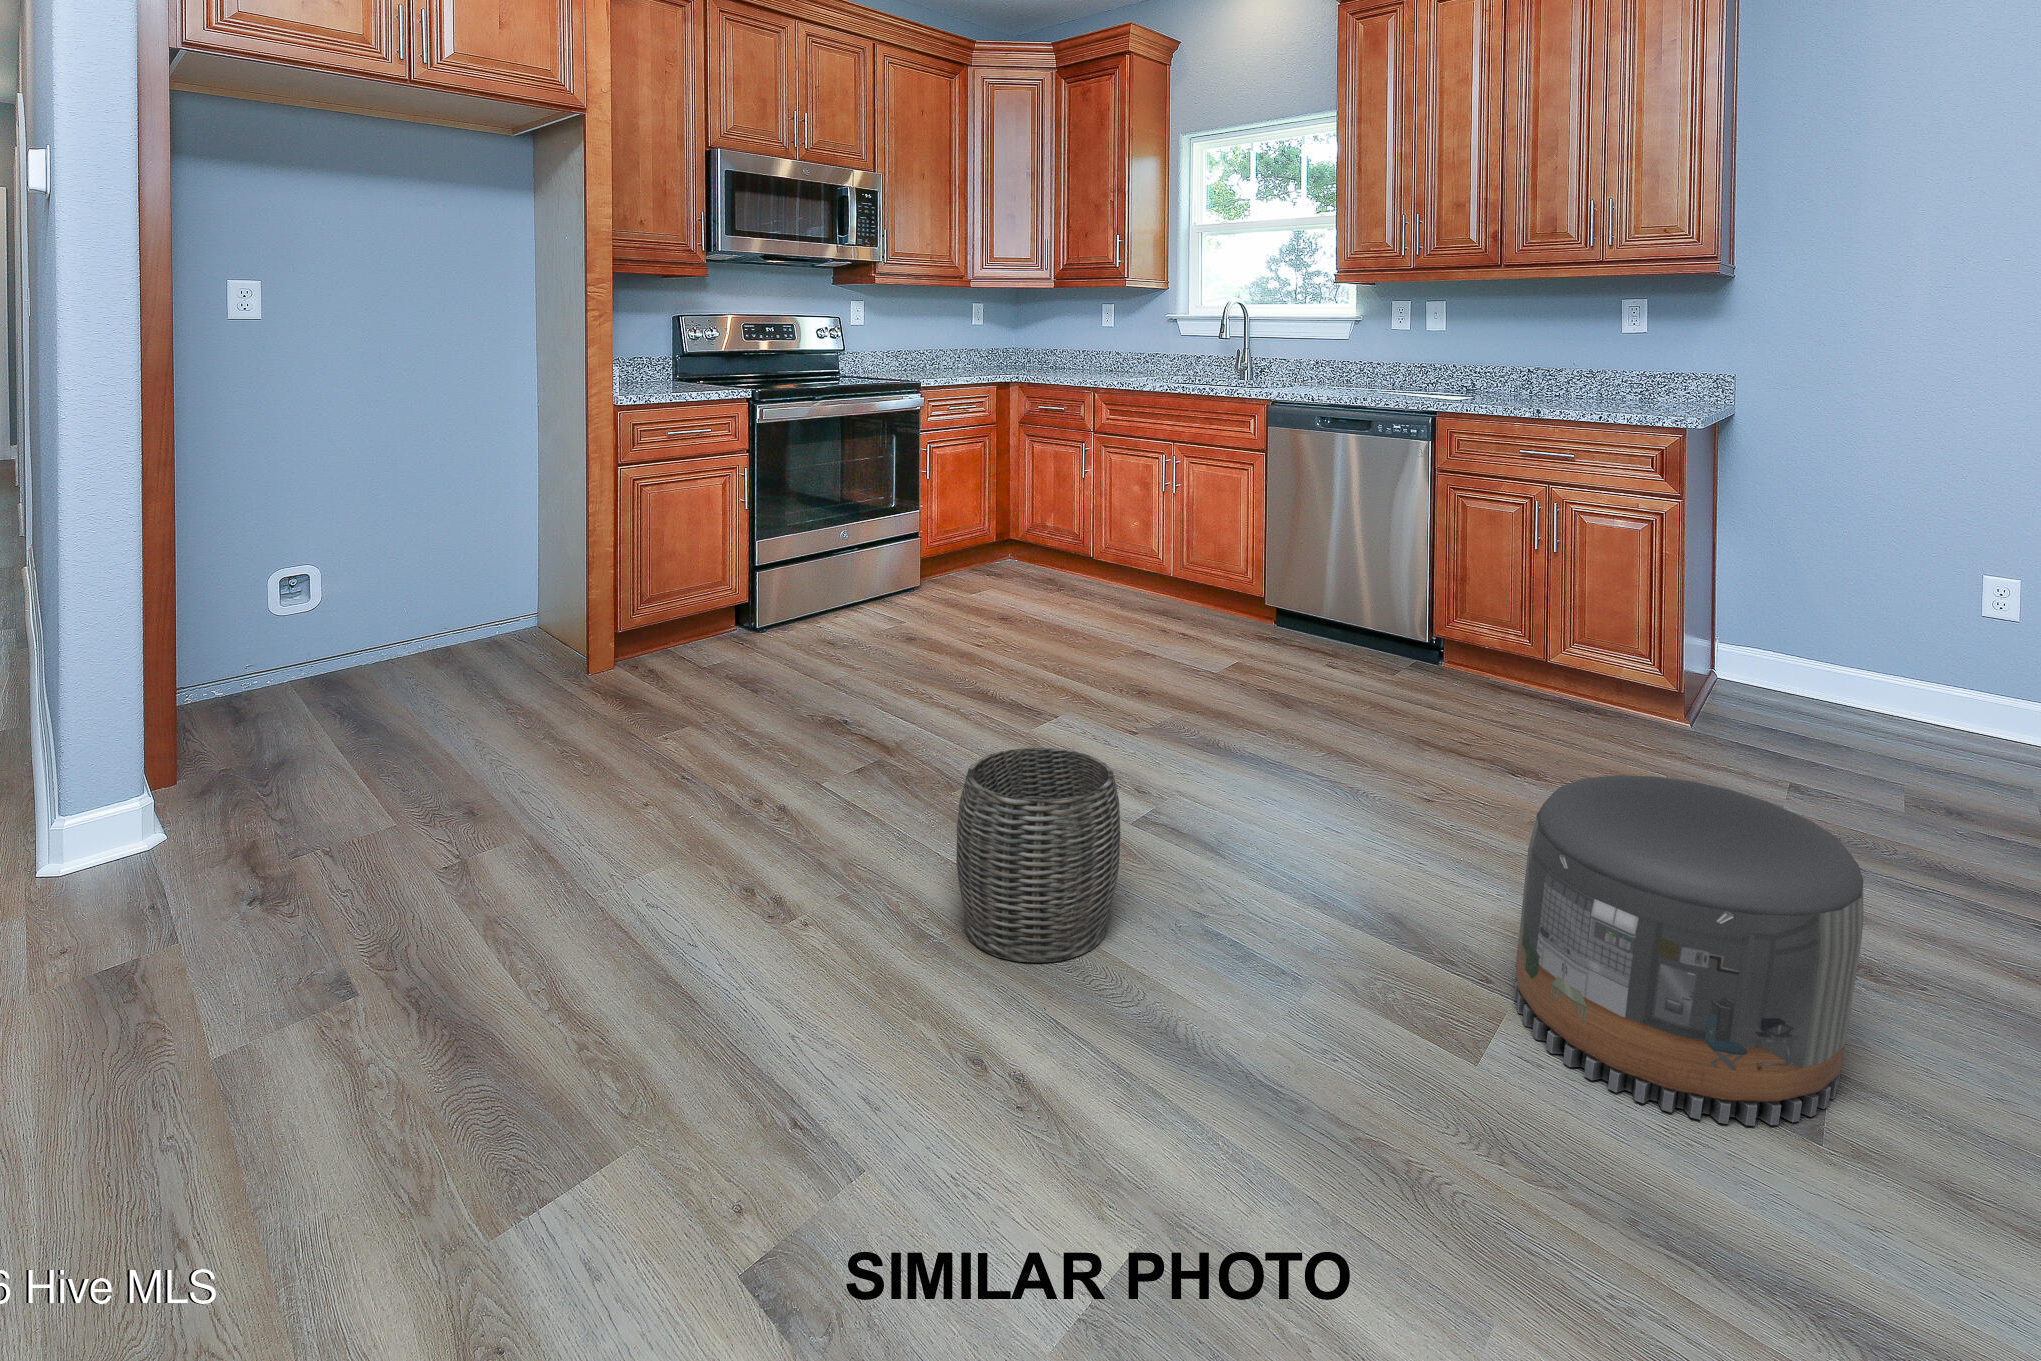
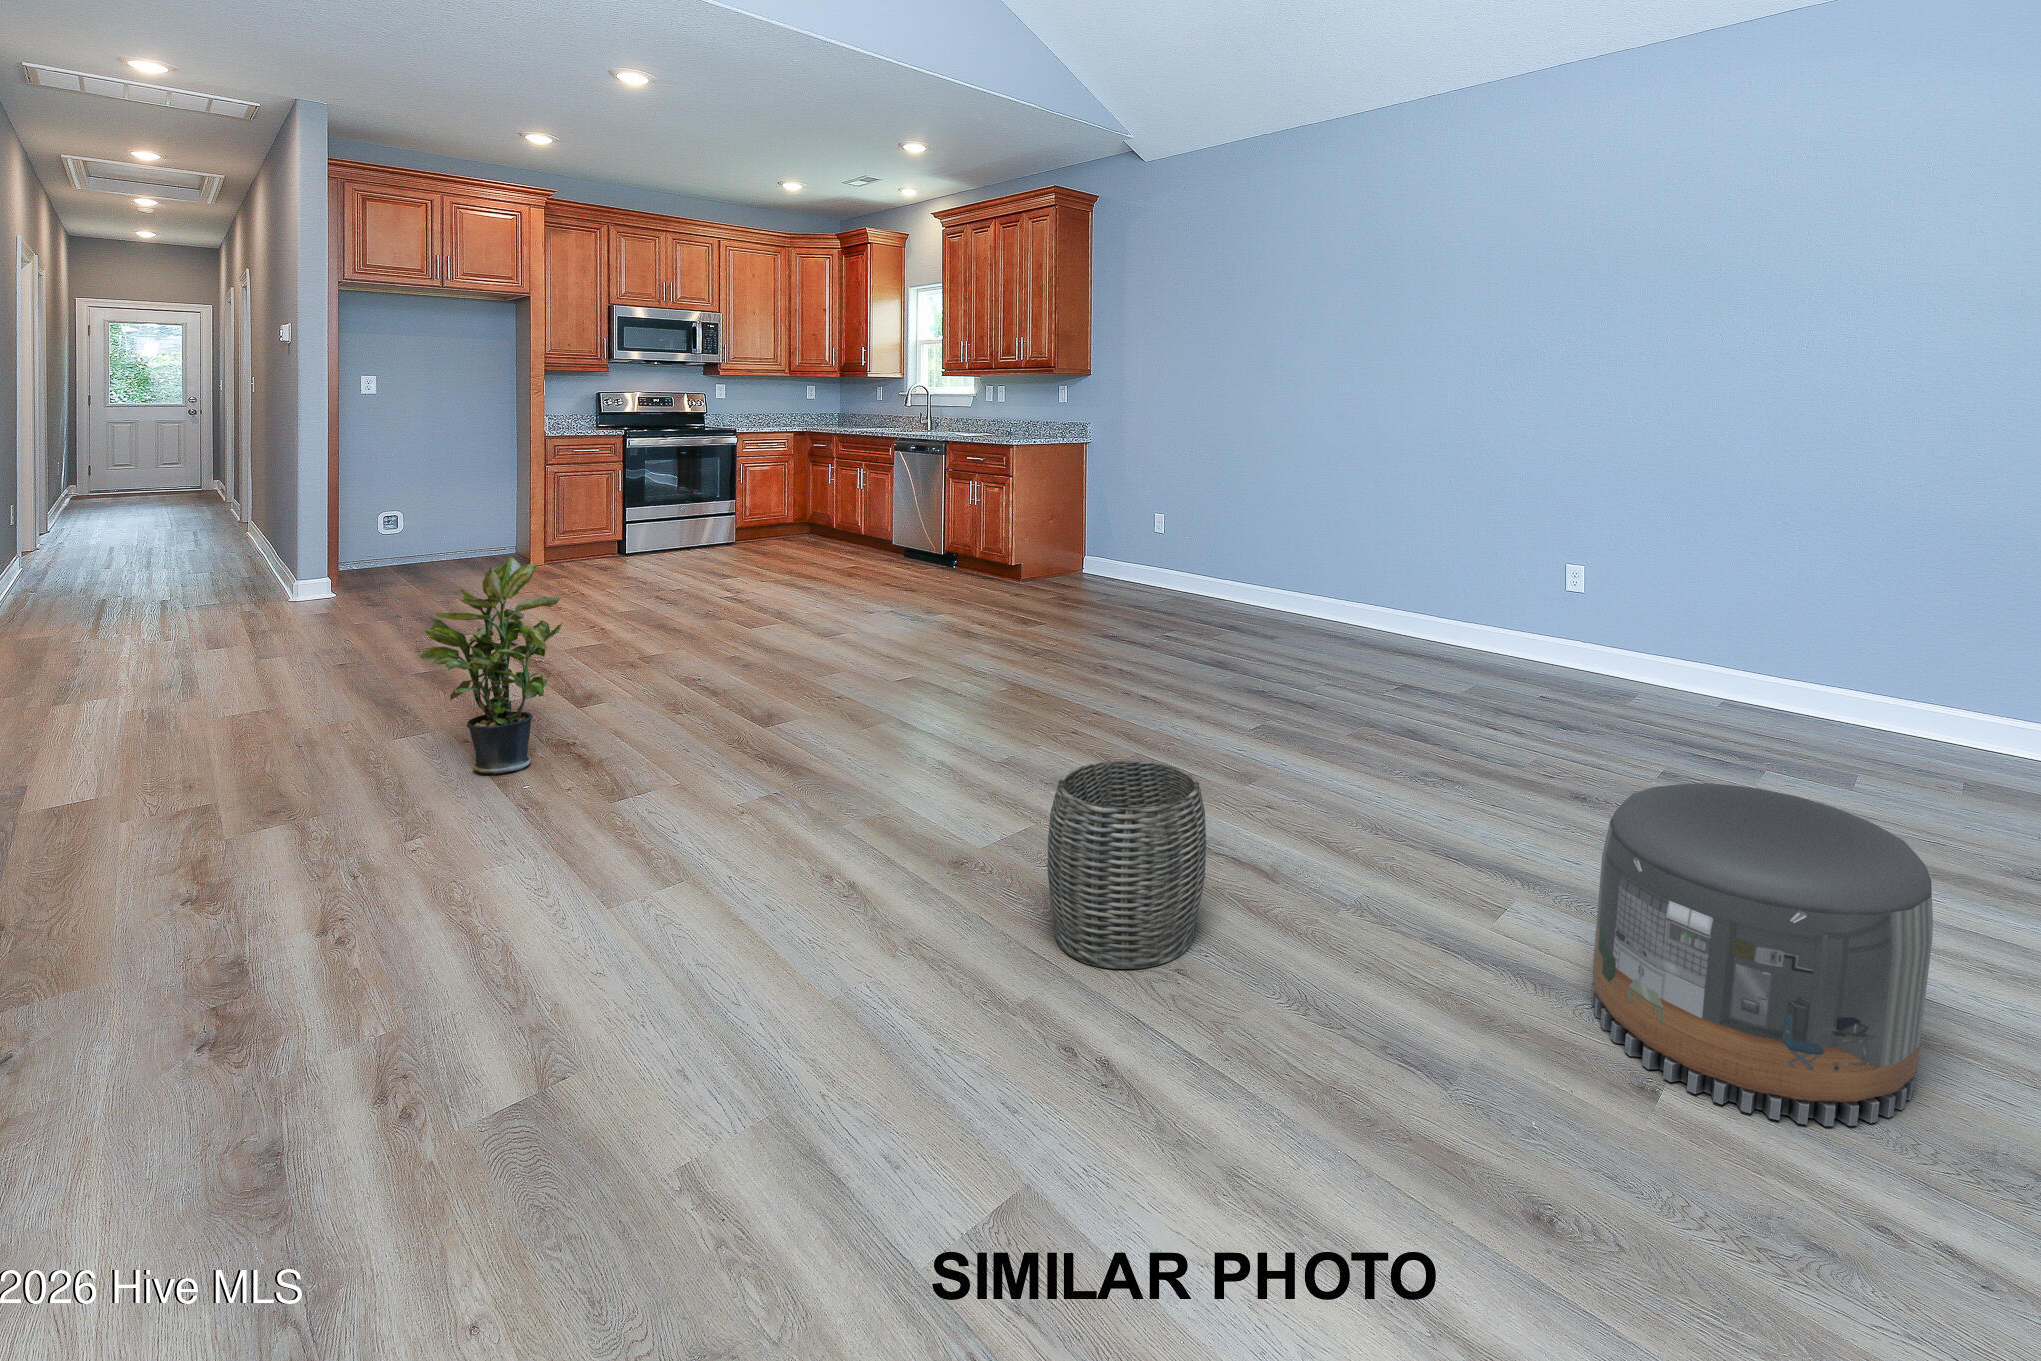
potted plant: none [295,526,444,755] -> present [420,557,562,775]

